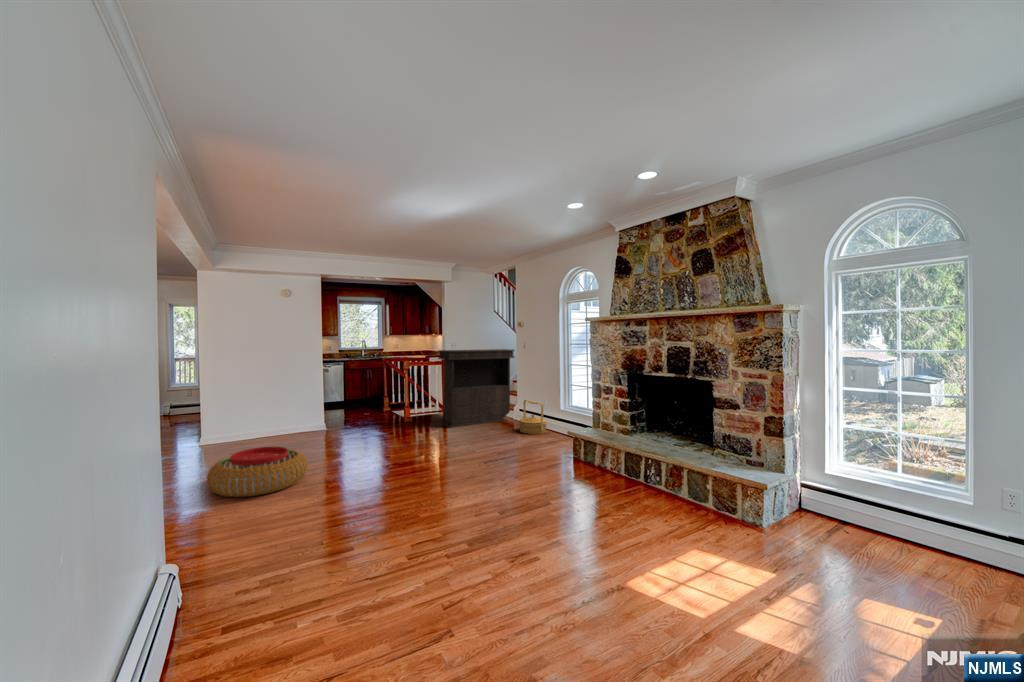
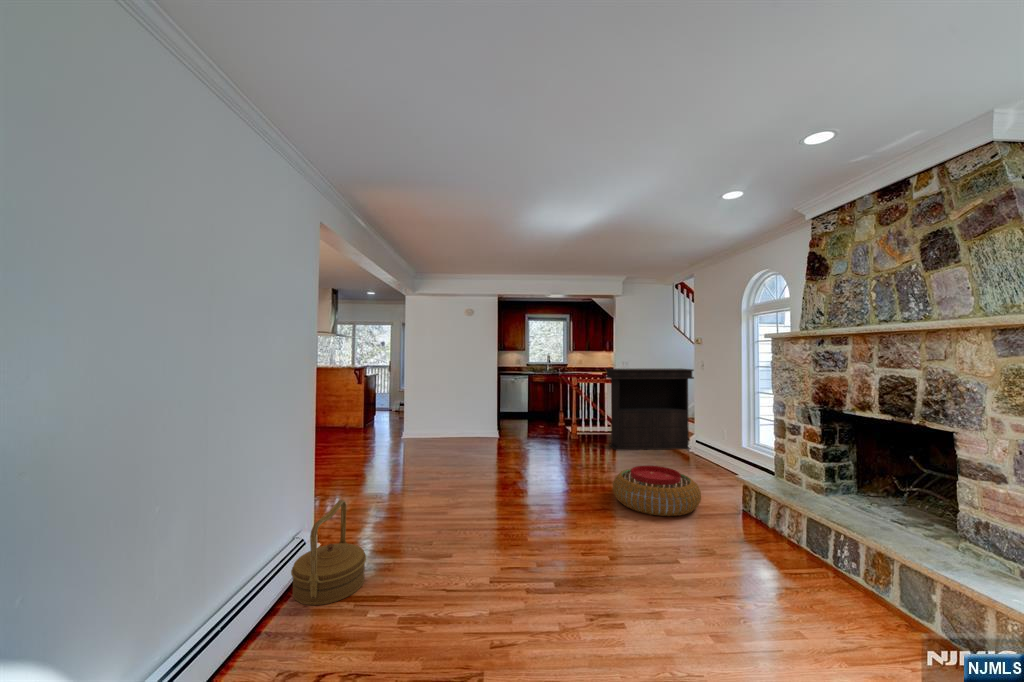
woven basket: present [519,400,547,434] -> present [291,500,366,605]
pouf: present [207,447,307,497] -> present [613,466,701,516]

